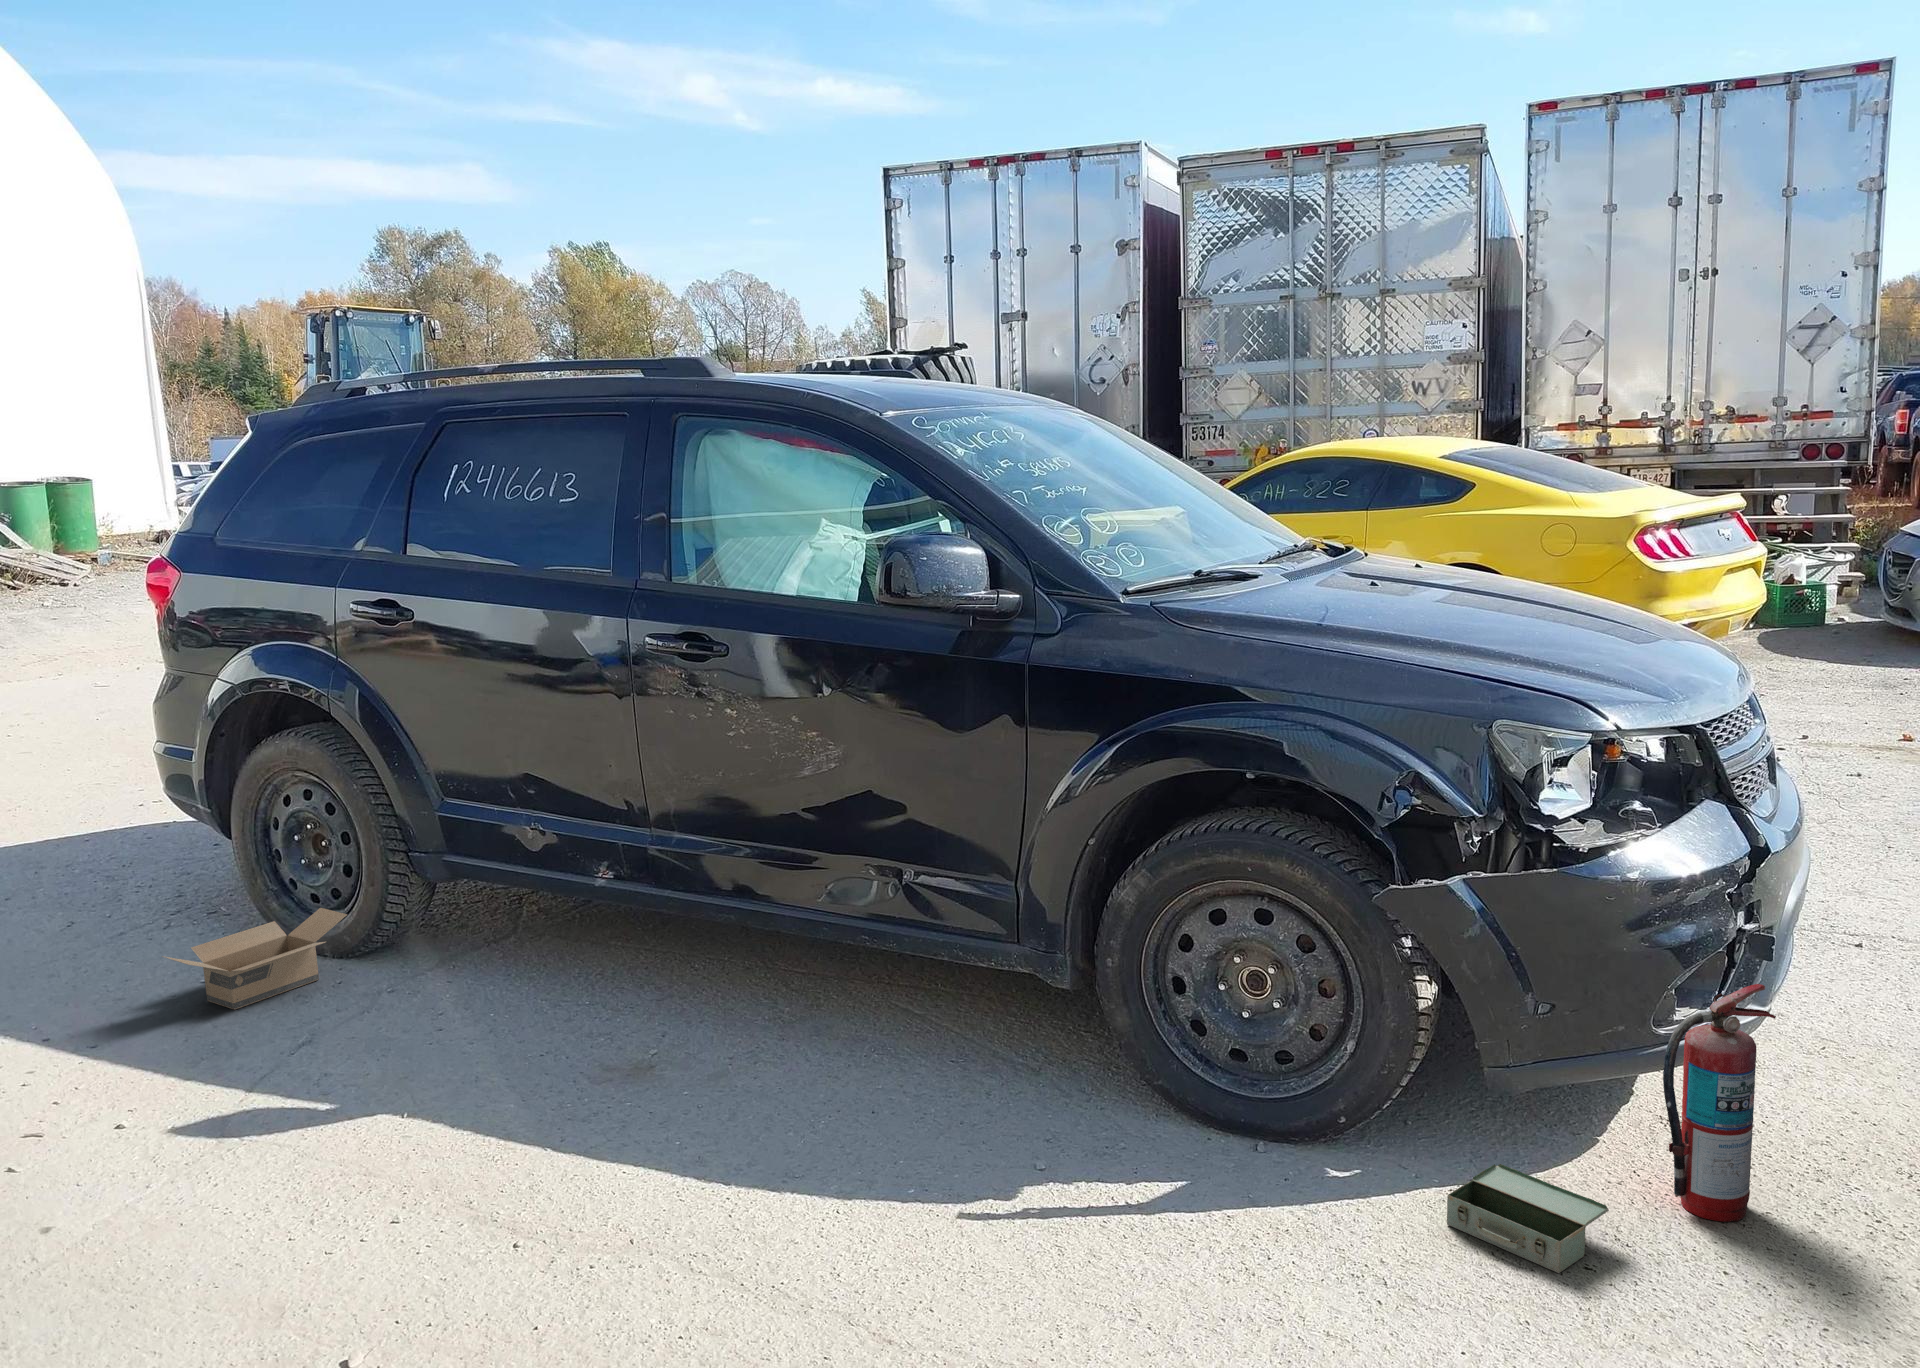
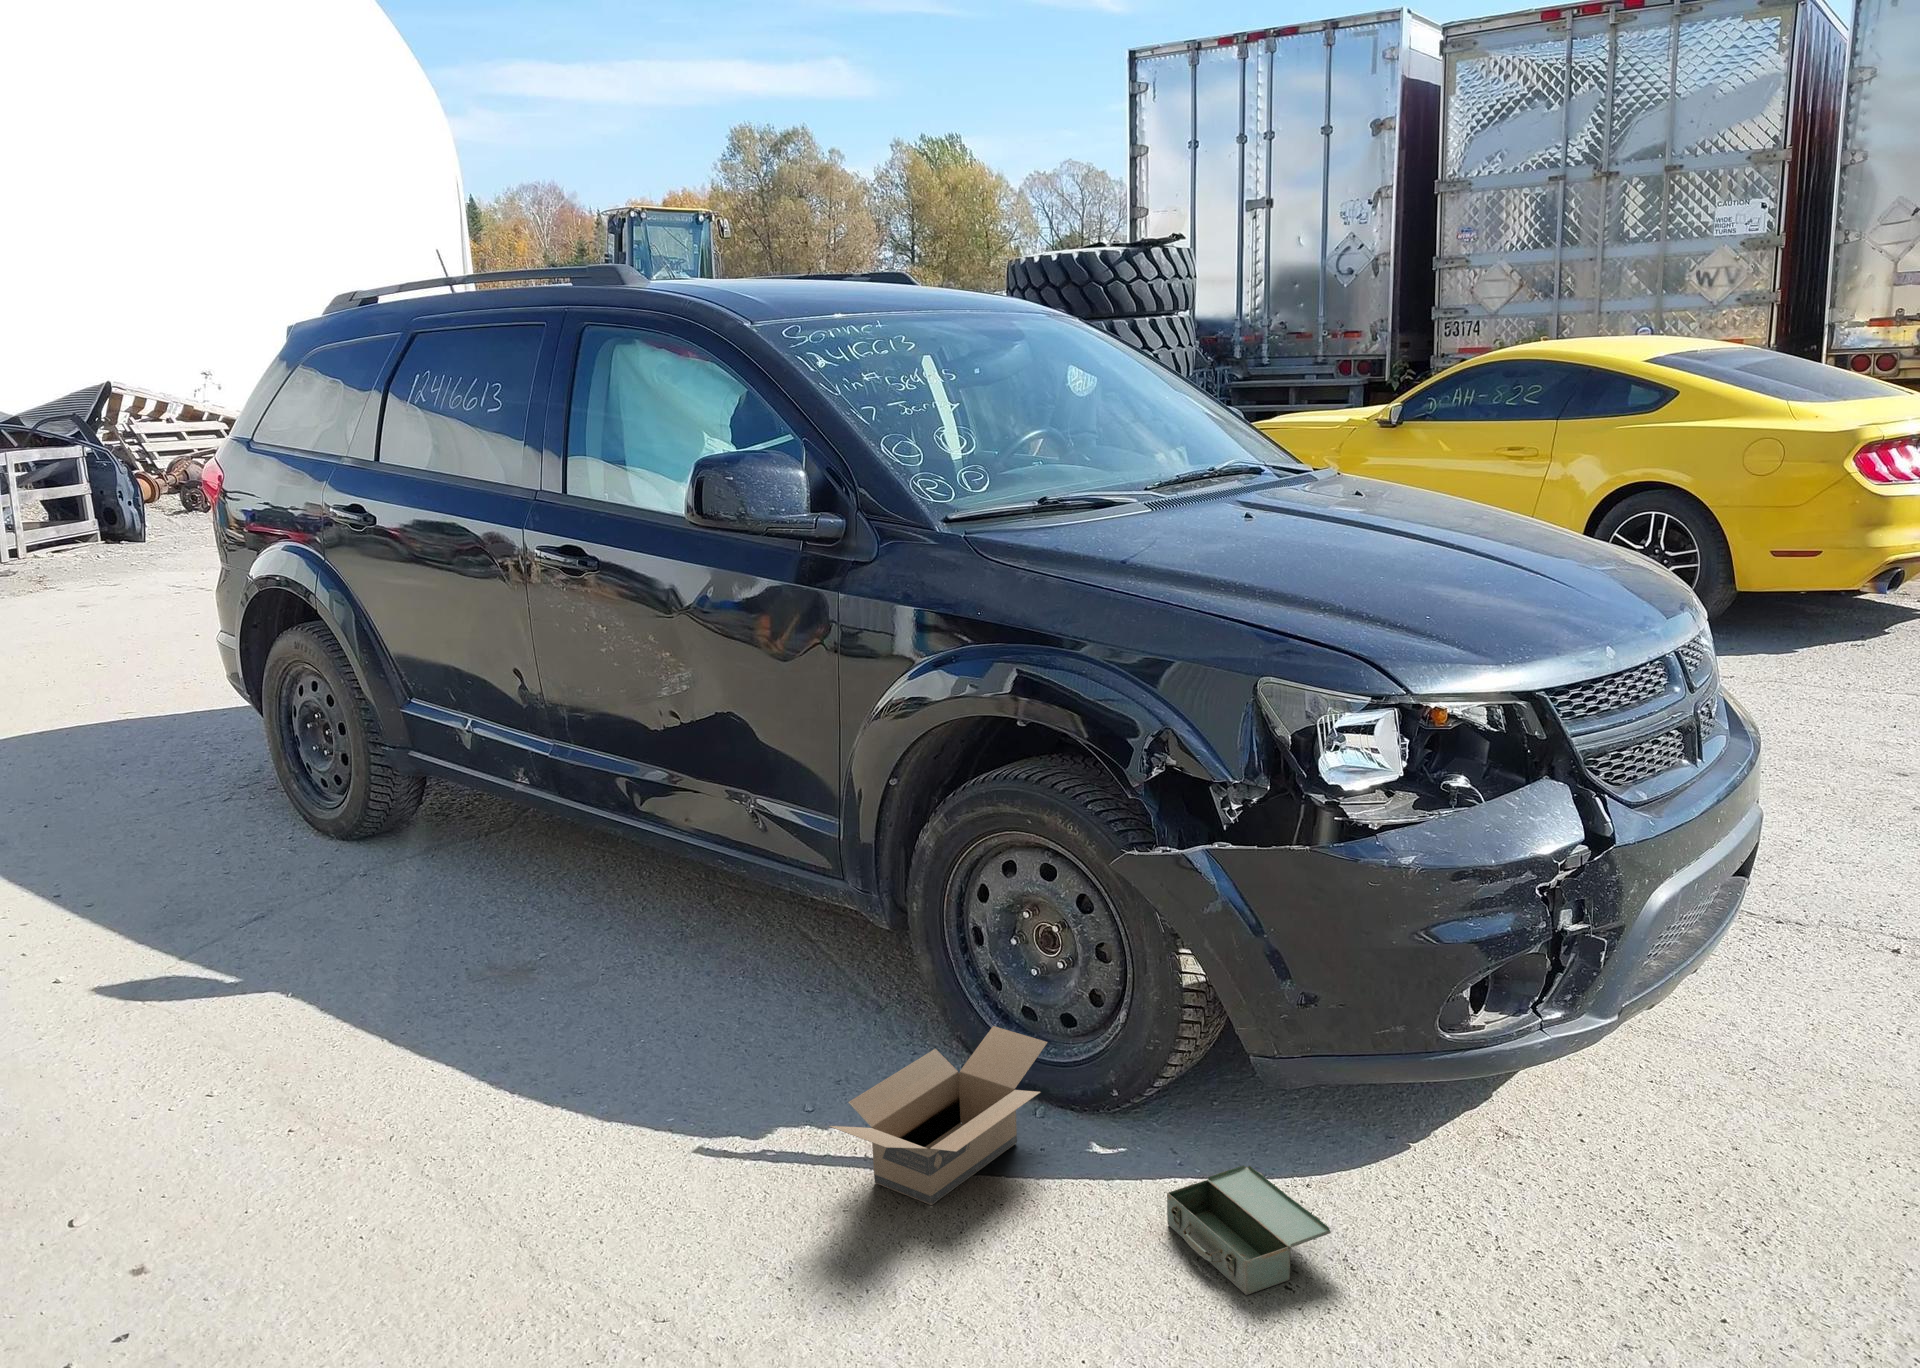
cardboard box: present [163,908,347,1010] -> present [829,1026,1048,1205]
fire extinguisher: present [1663,984,1776,1222] -> none [1417,996,1557,1264]

